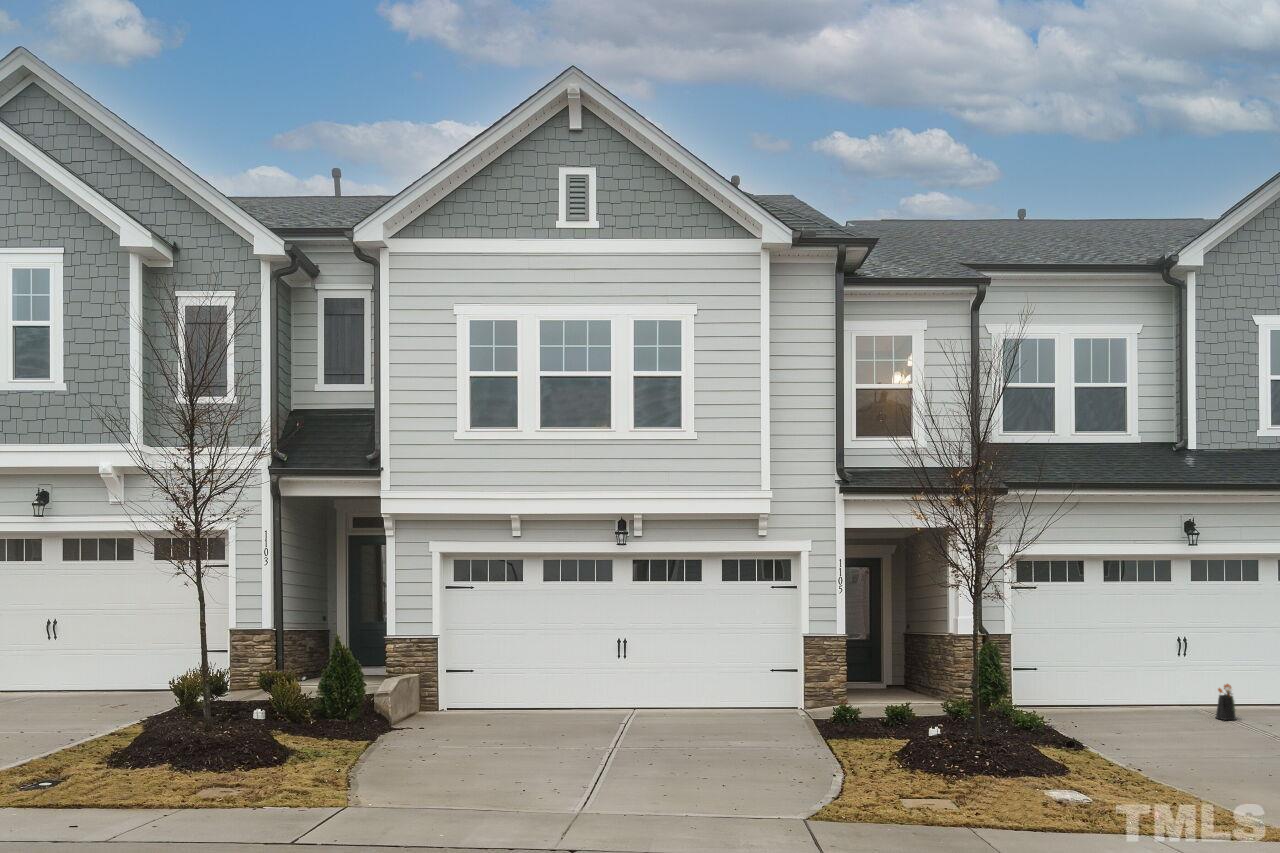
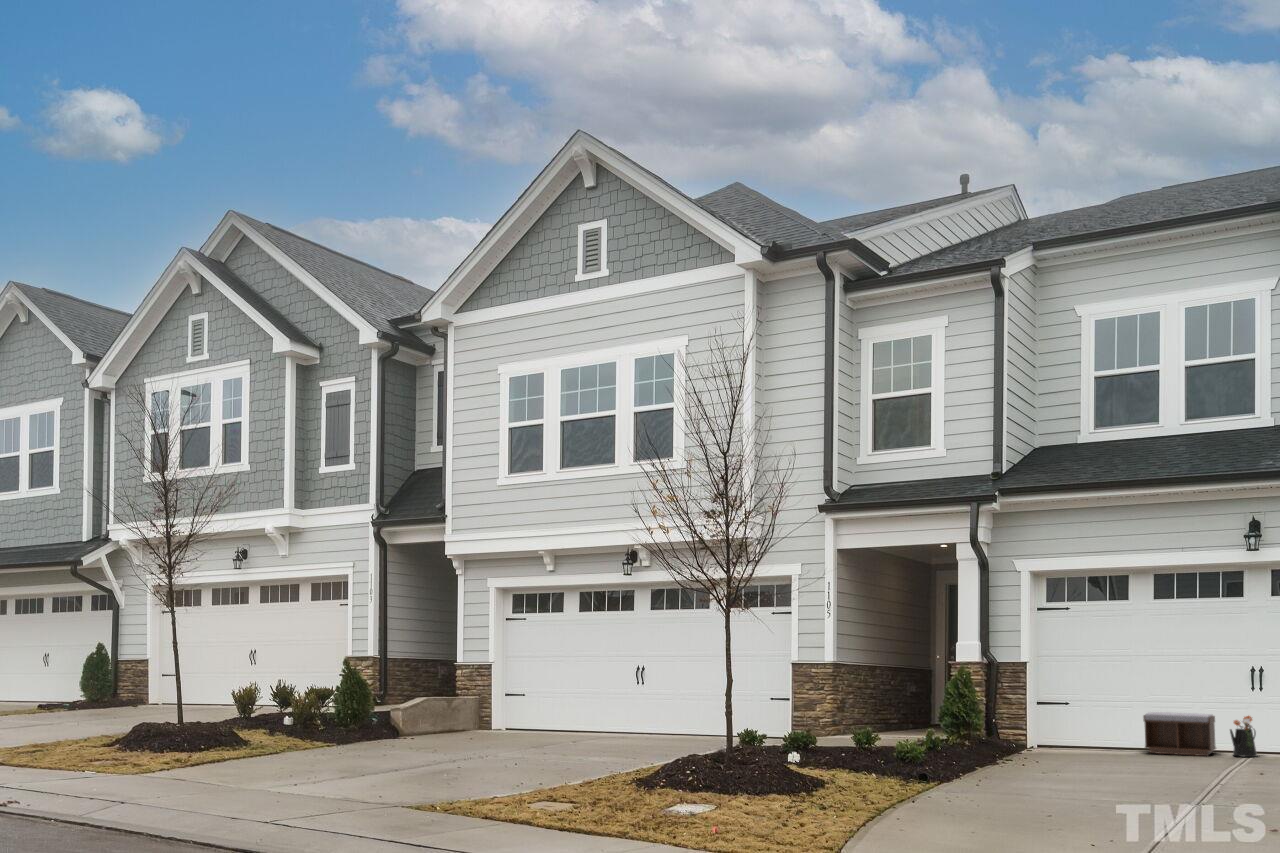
bench: none [1138,681,1203,720] -> present [1143,712,1216,756]

